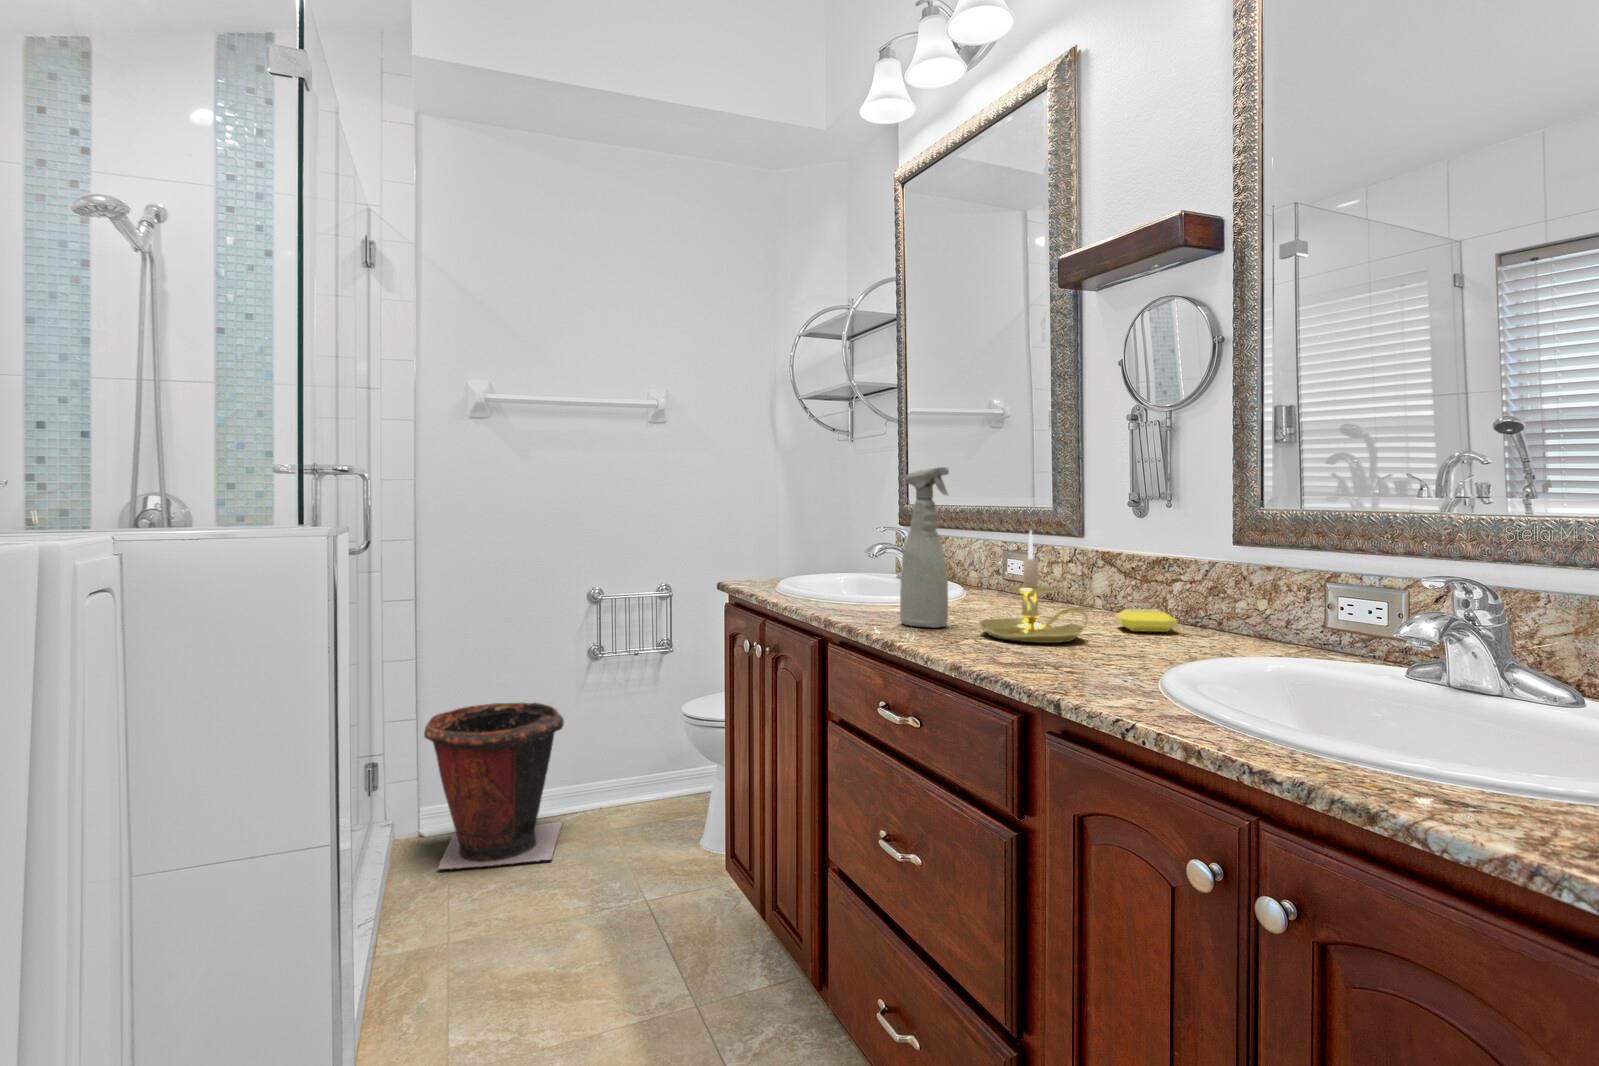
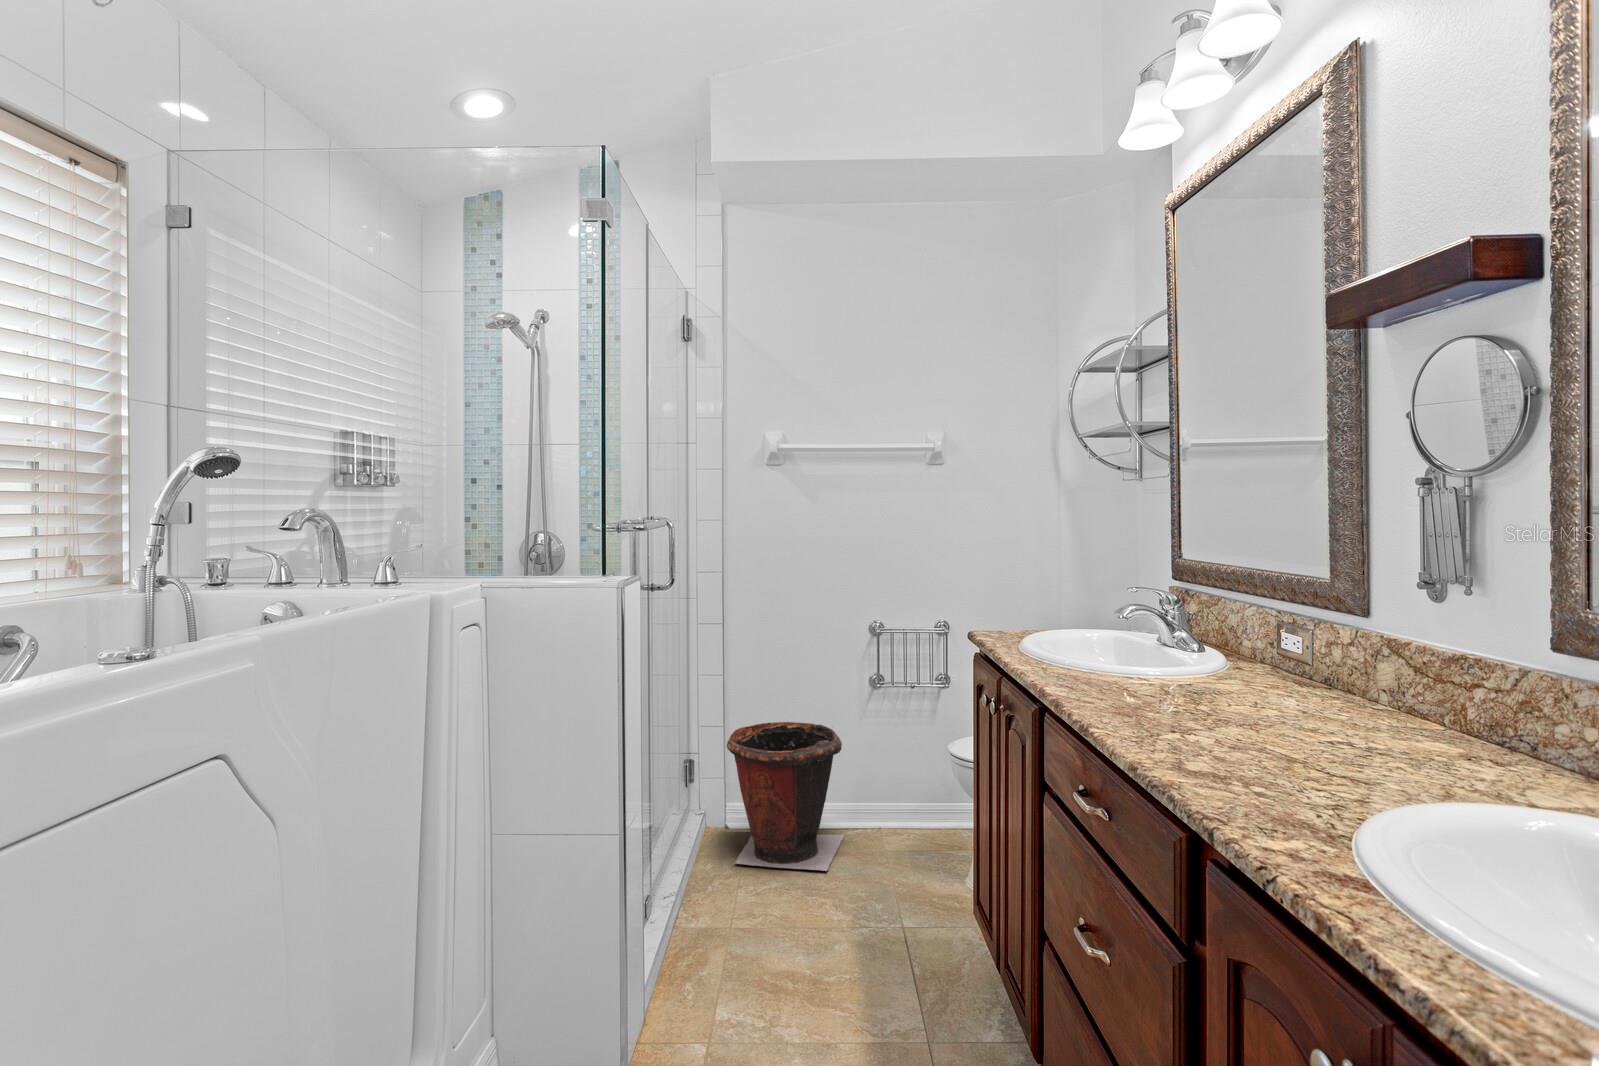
spray bottle: present [900,467,949,627] -> none [1111,548,1162,719]
candle holder: present [979,531,1096,643] -> none [1189,625,1326,759]
soap bar: present [1115,609,1178,632] -> none [1379,718,1463,754]

